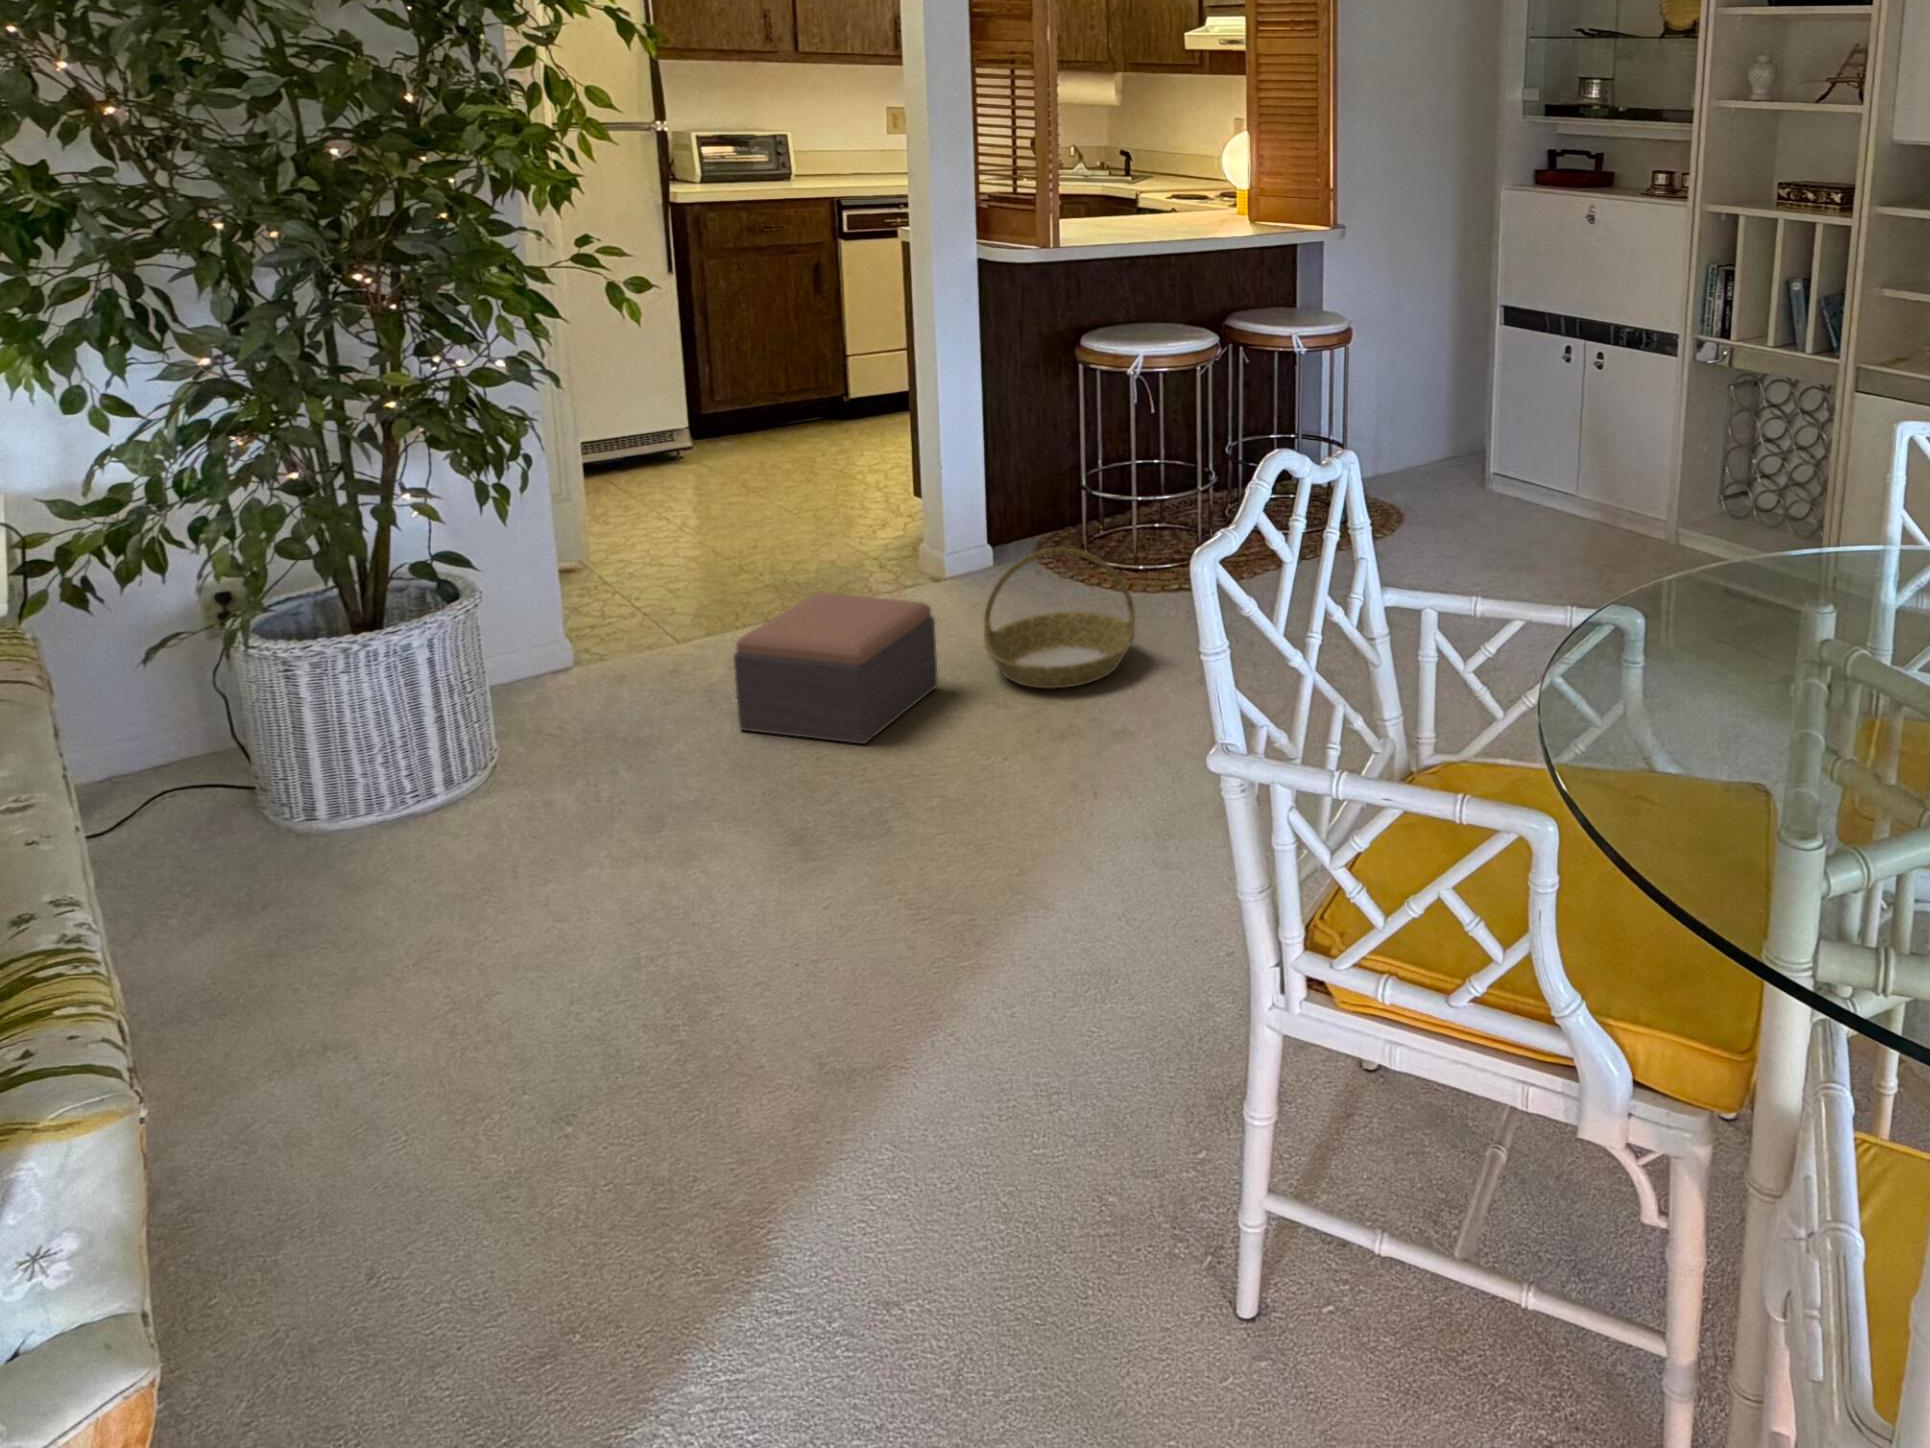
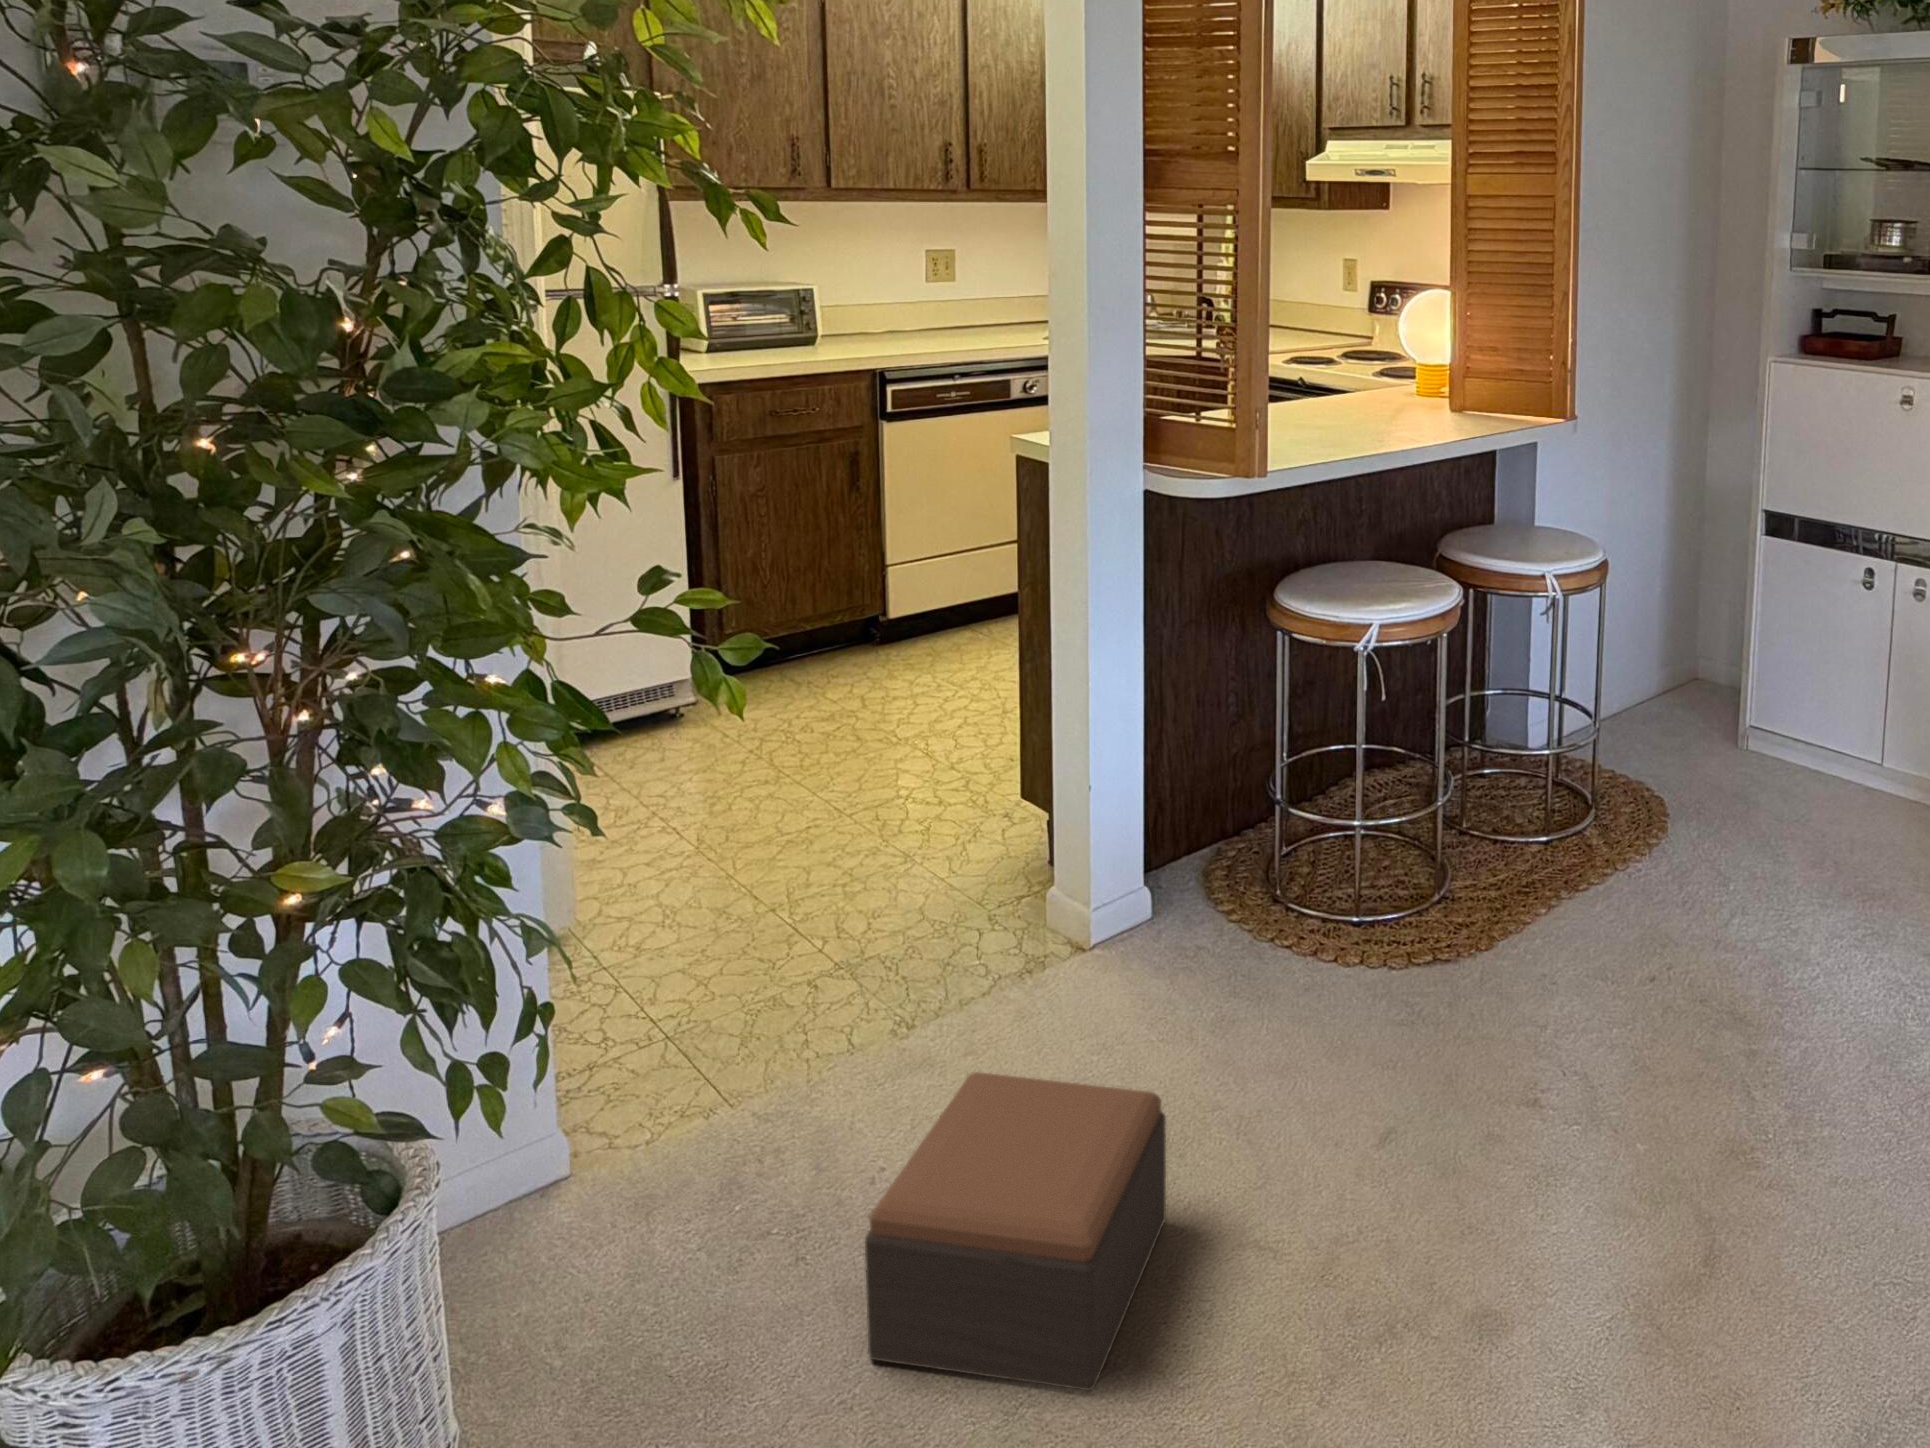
basket: present [984,548,1135,688] -> none [1225,974,1451,1216]

